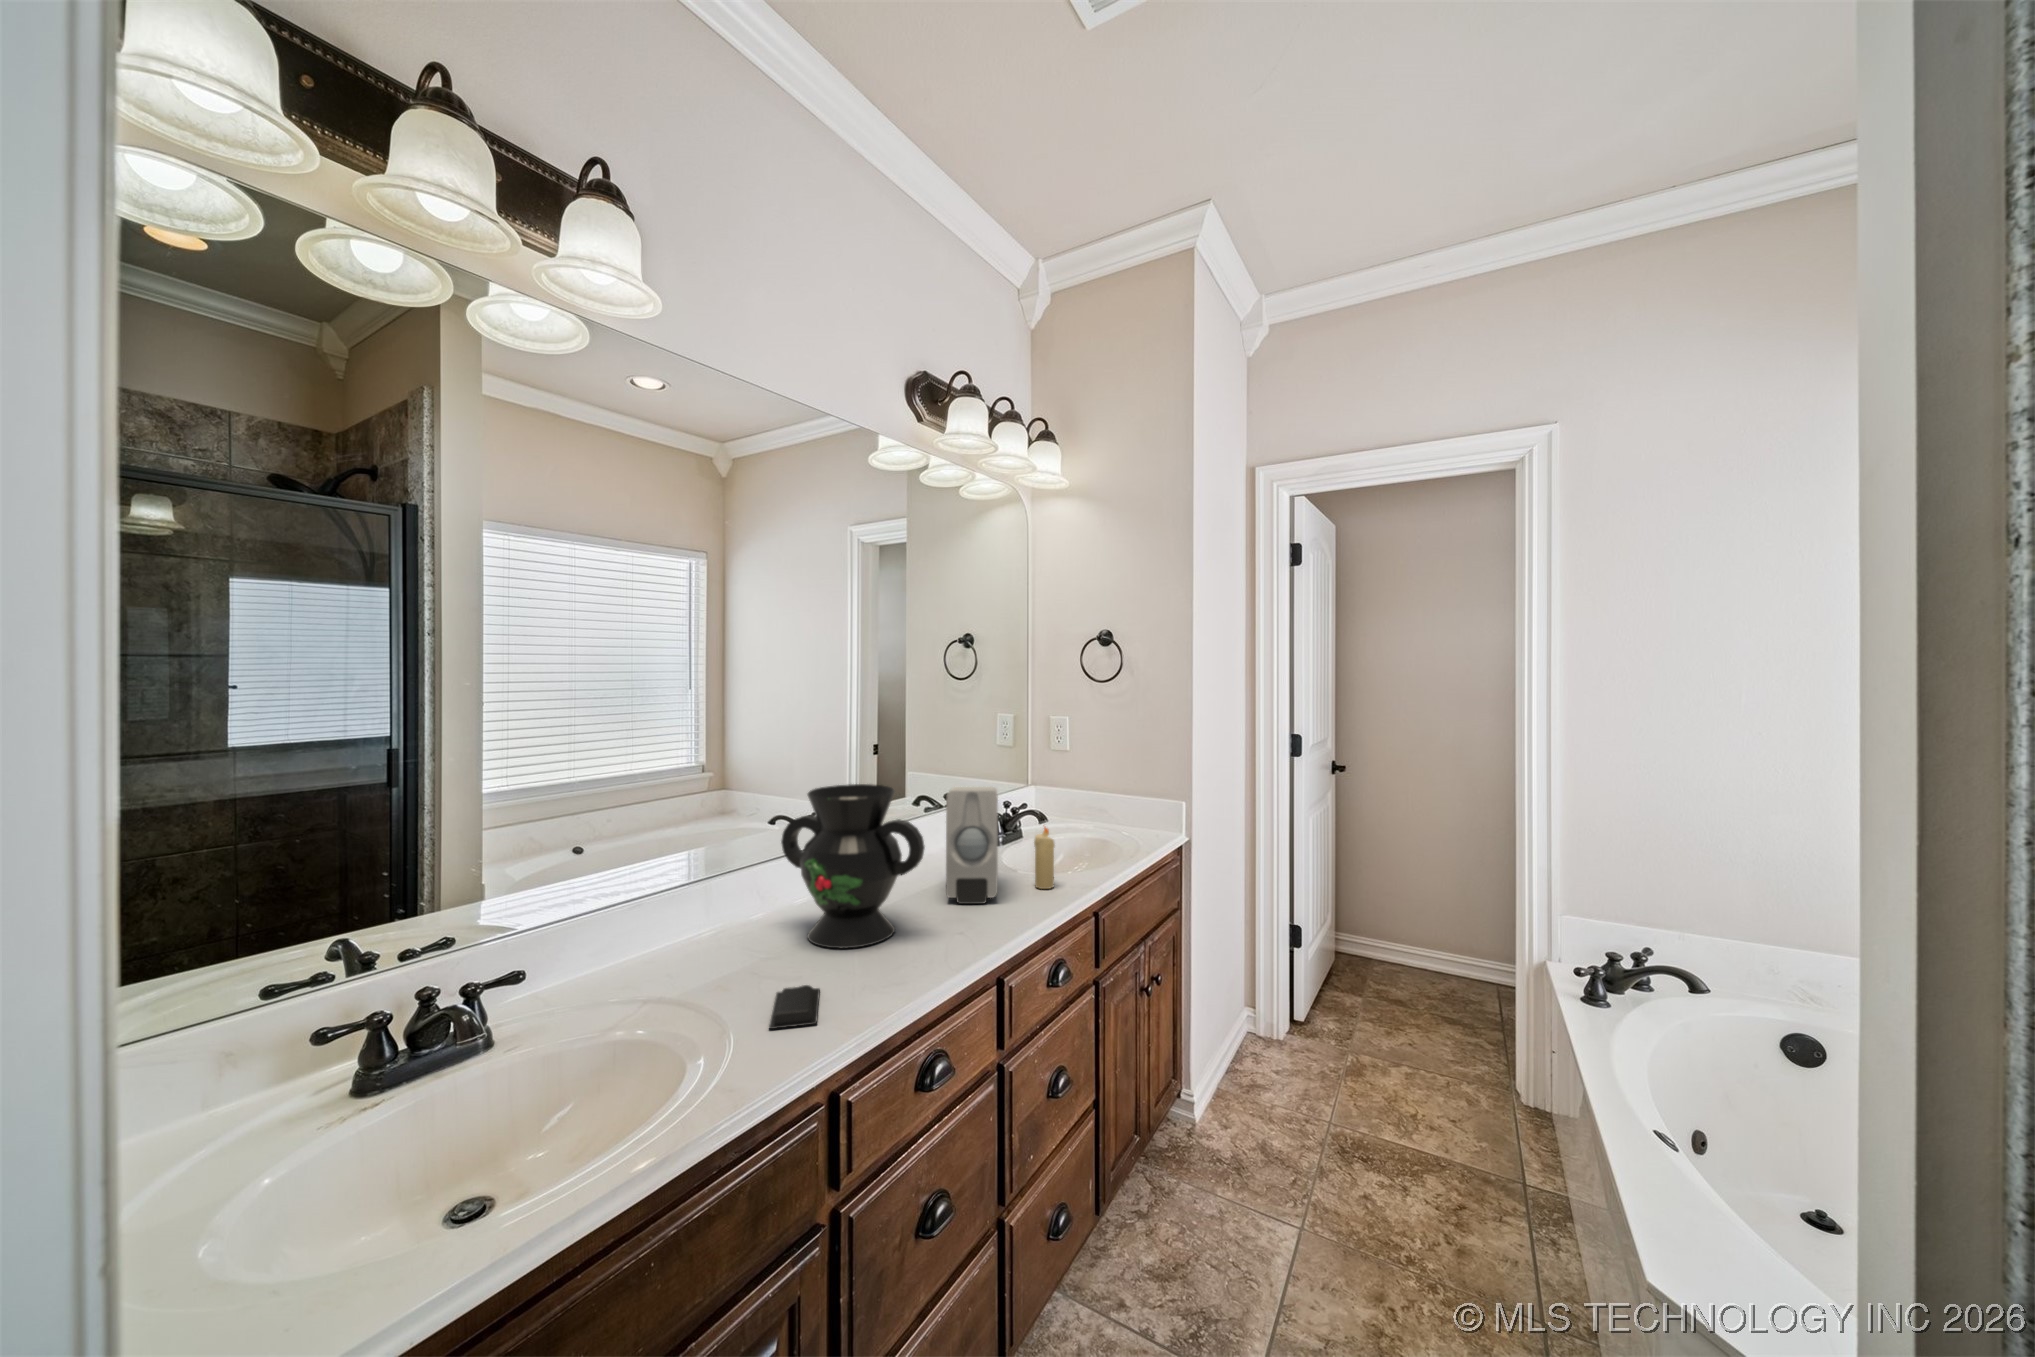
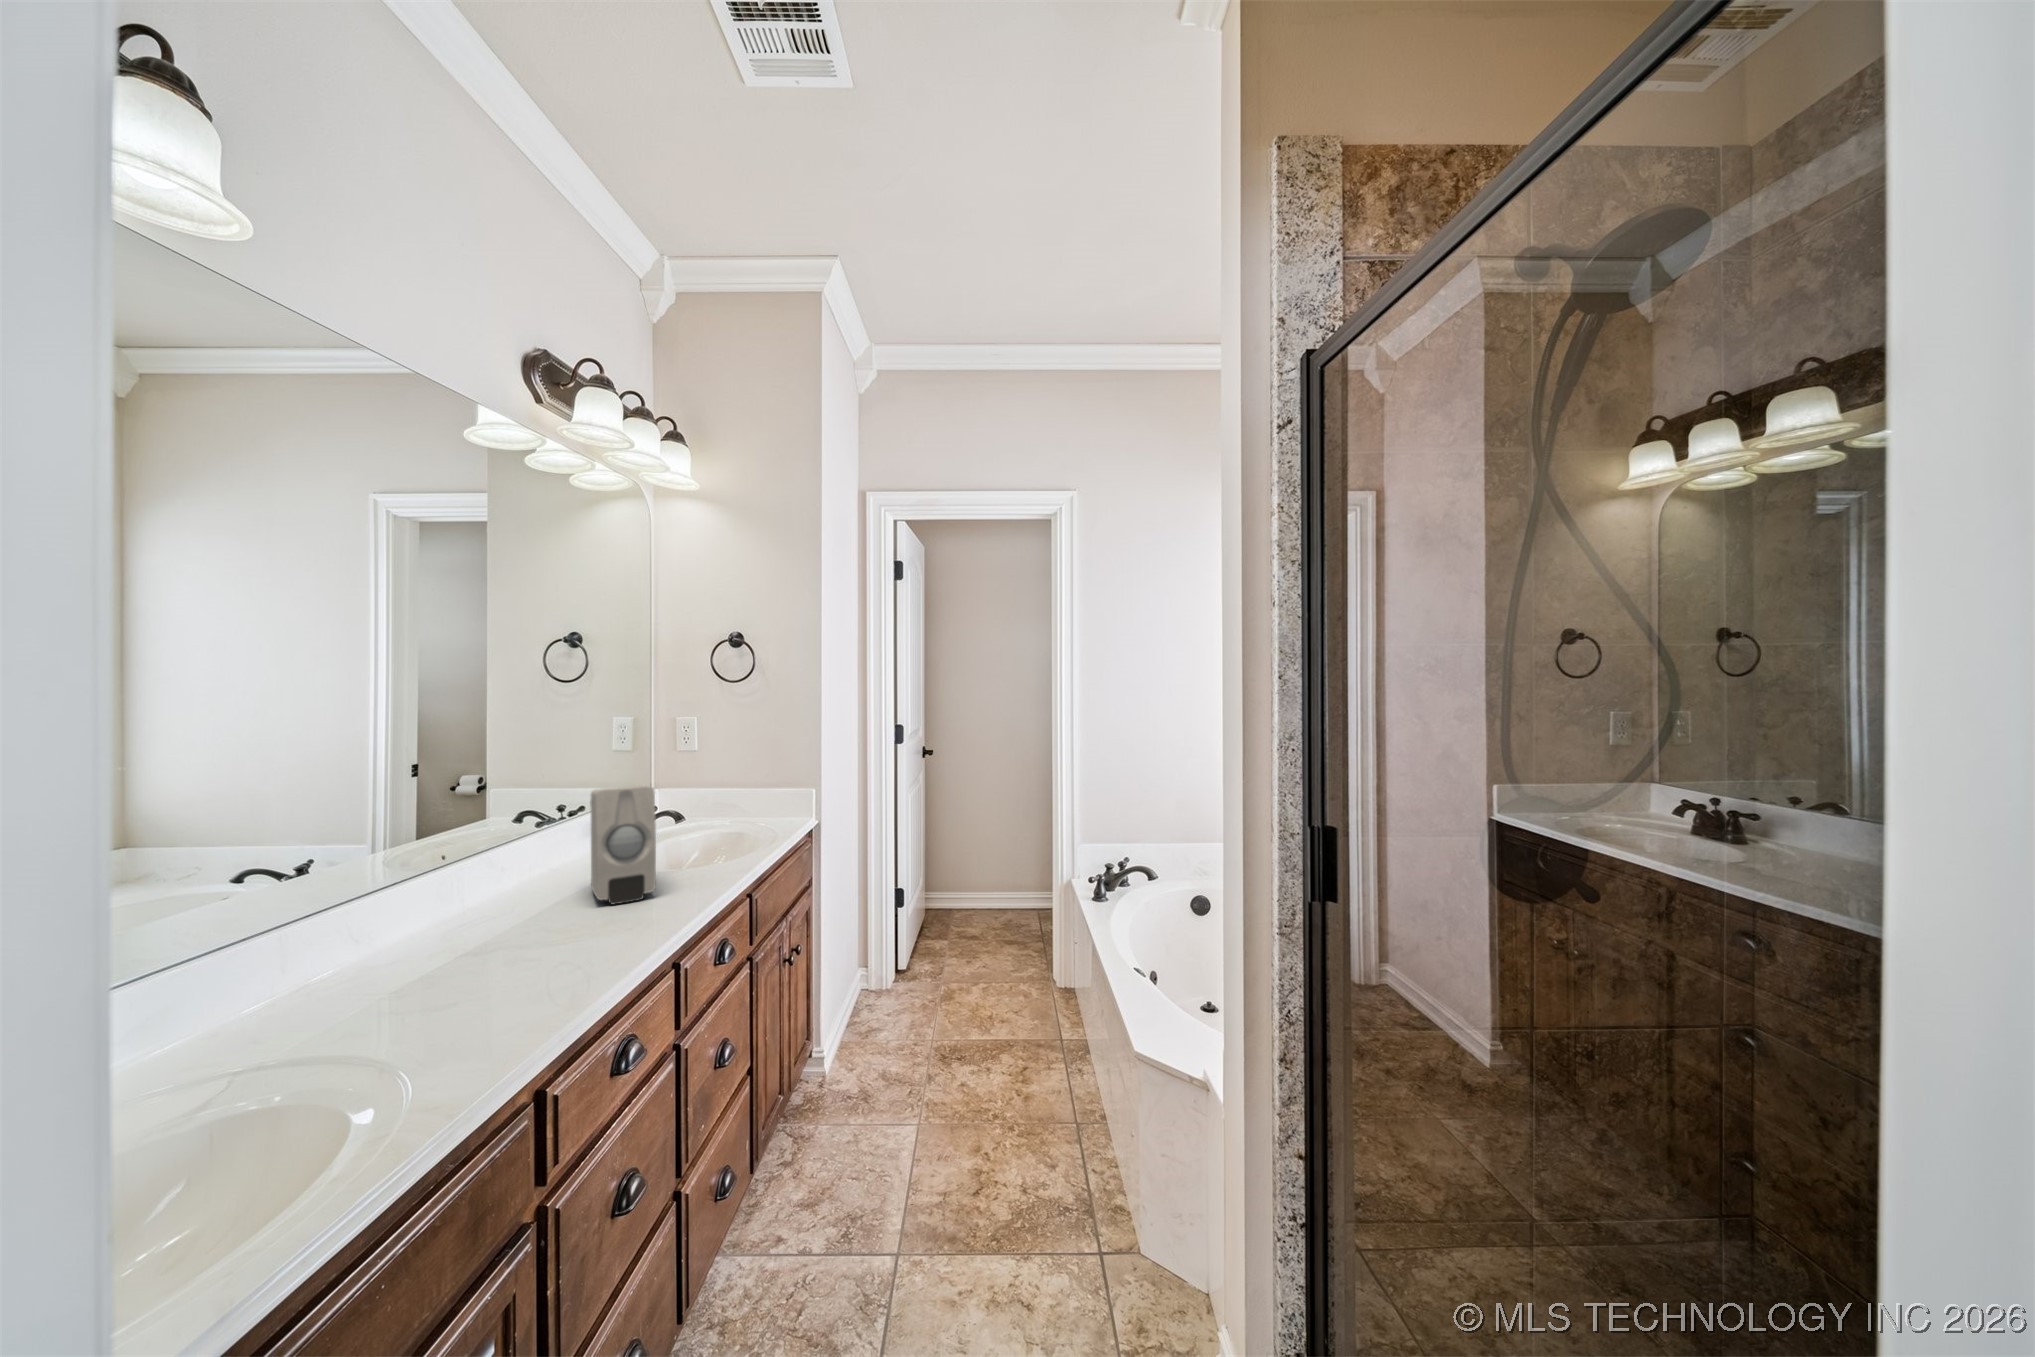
decorative vase: present [781,784,925,948] -> none [385,788,589,969]
candle: present [1034,827,1055,889] -> none [688,817,709,879]
soap bar: present [769,985,820,1029] -> none [426,999,503,1048]

